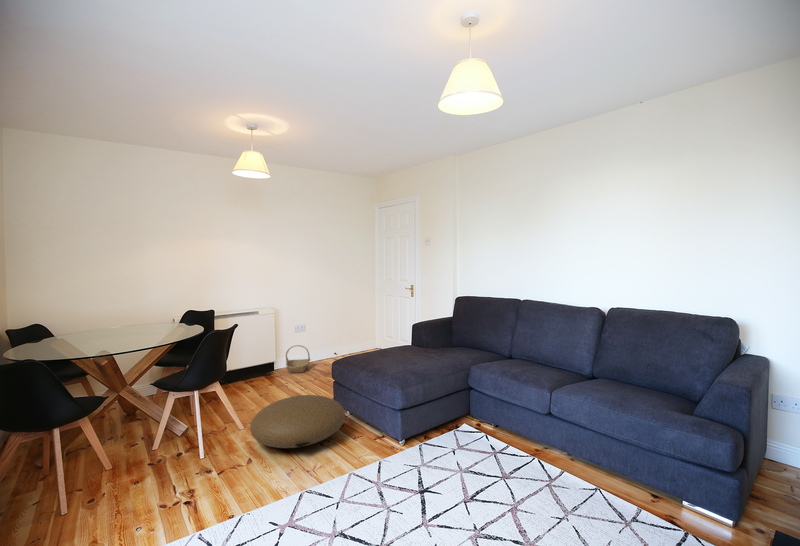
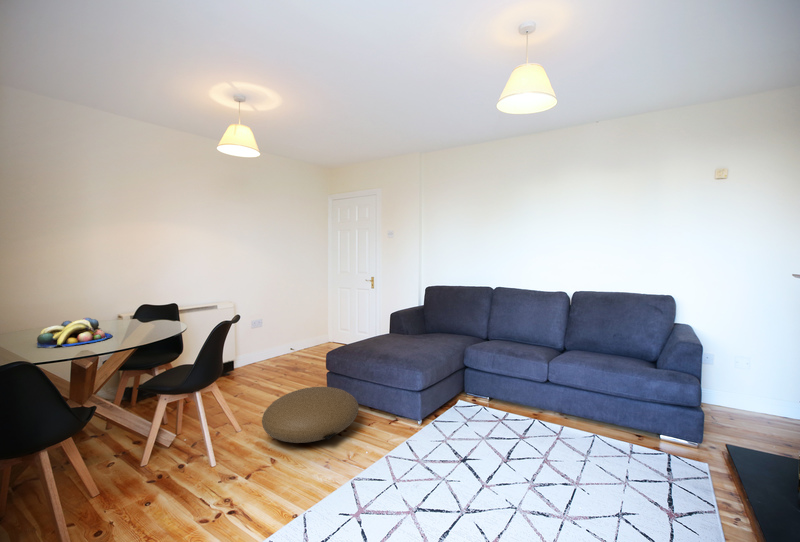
fruit bowl: none [78,322,139,346] -> present [37,318,112,348]
basket: present [286,345,310,373] -> none [245,341,273,372]

